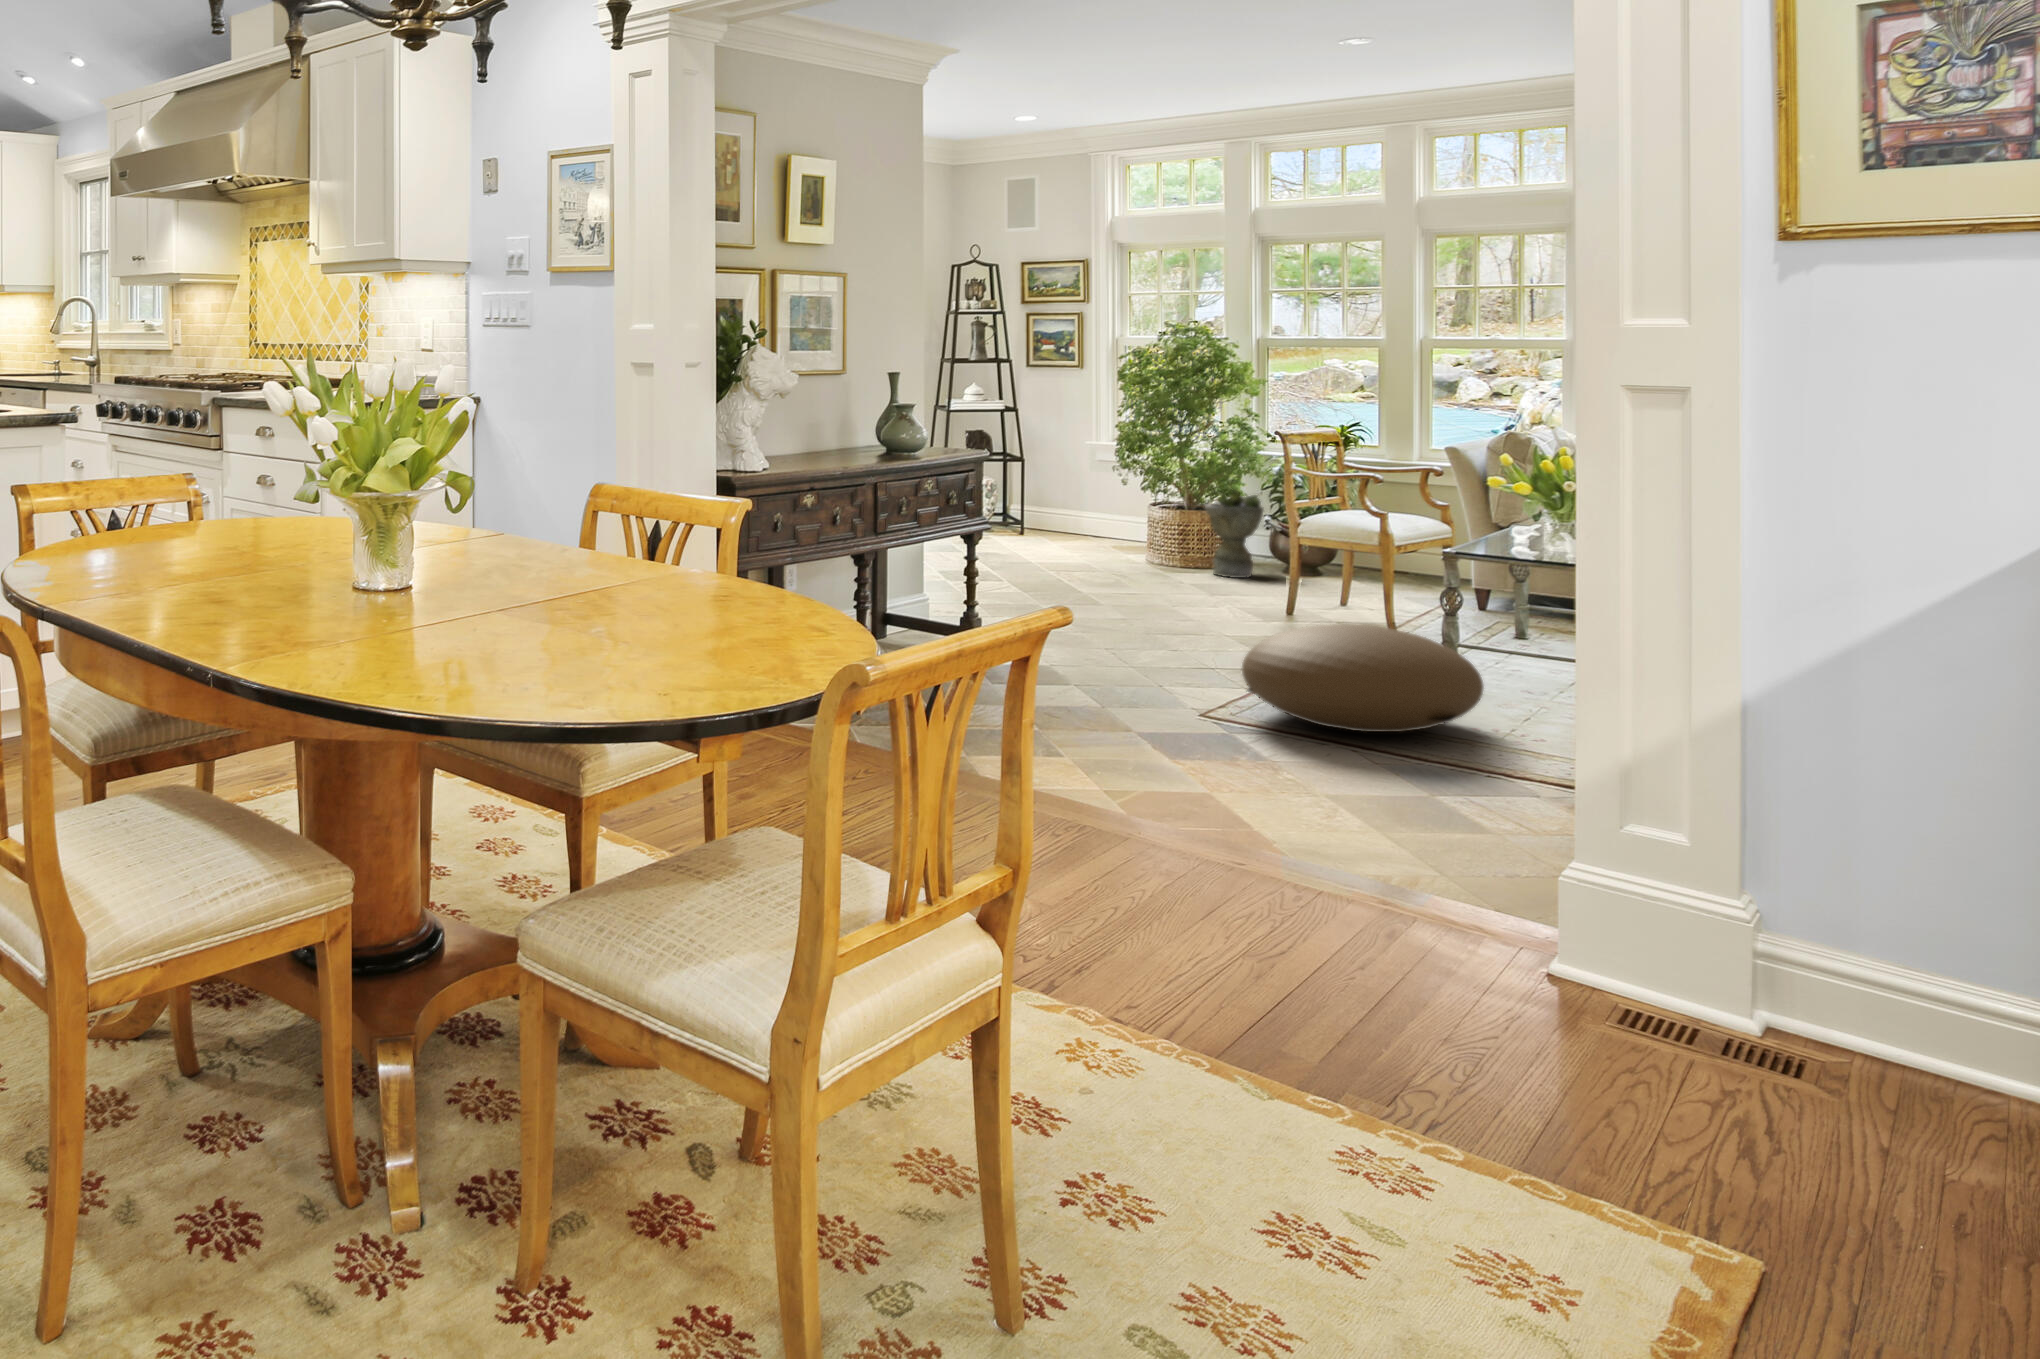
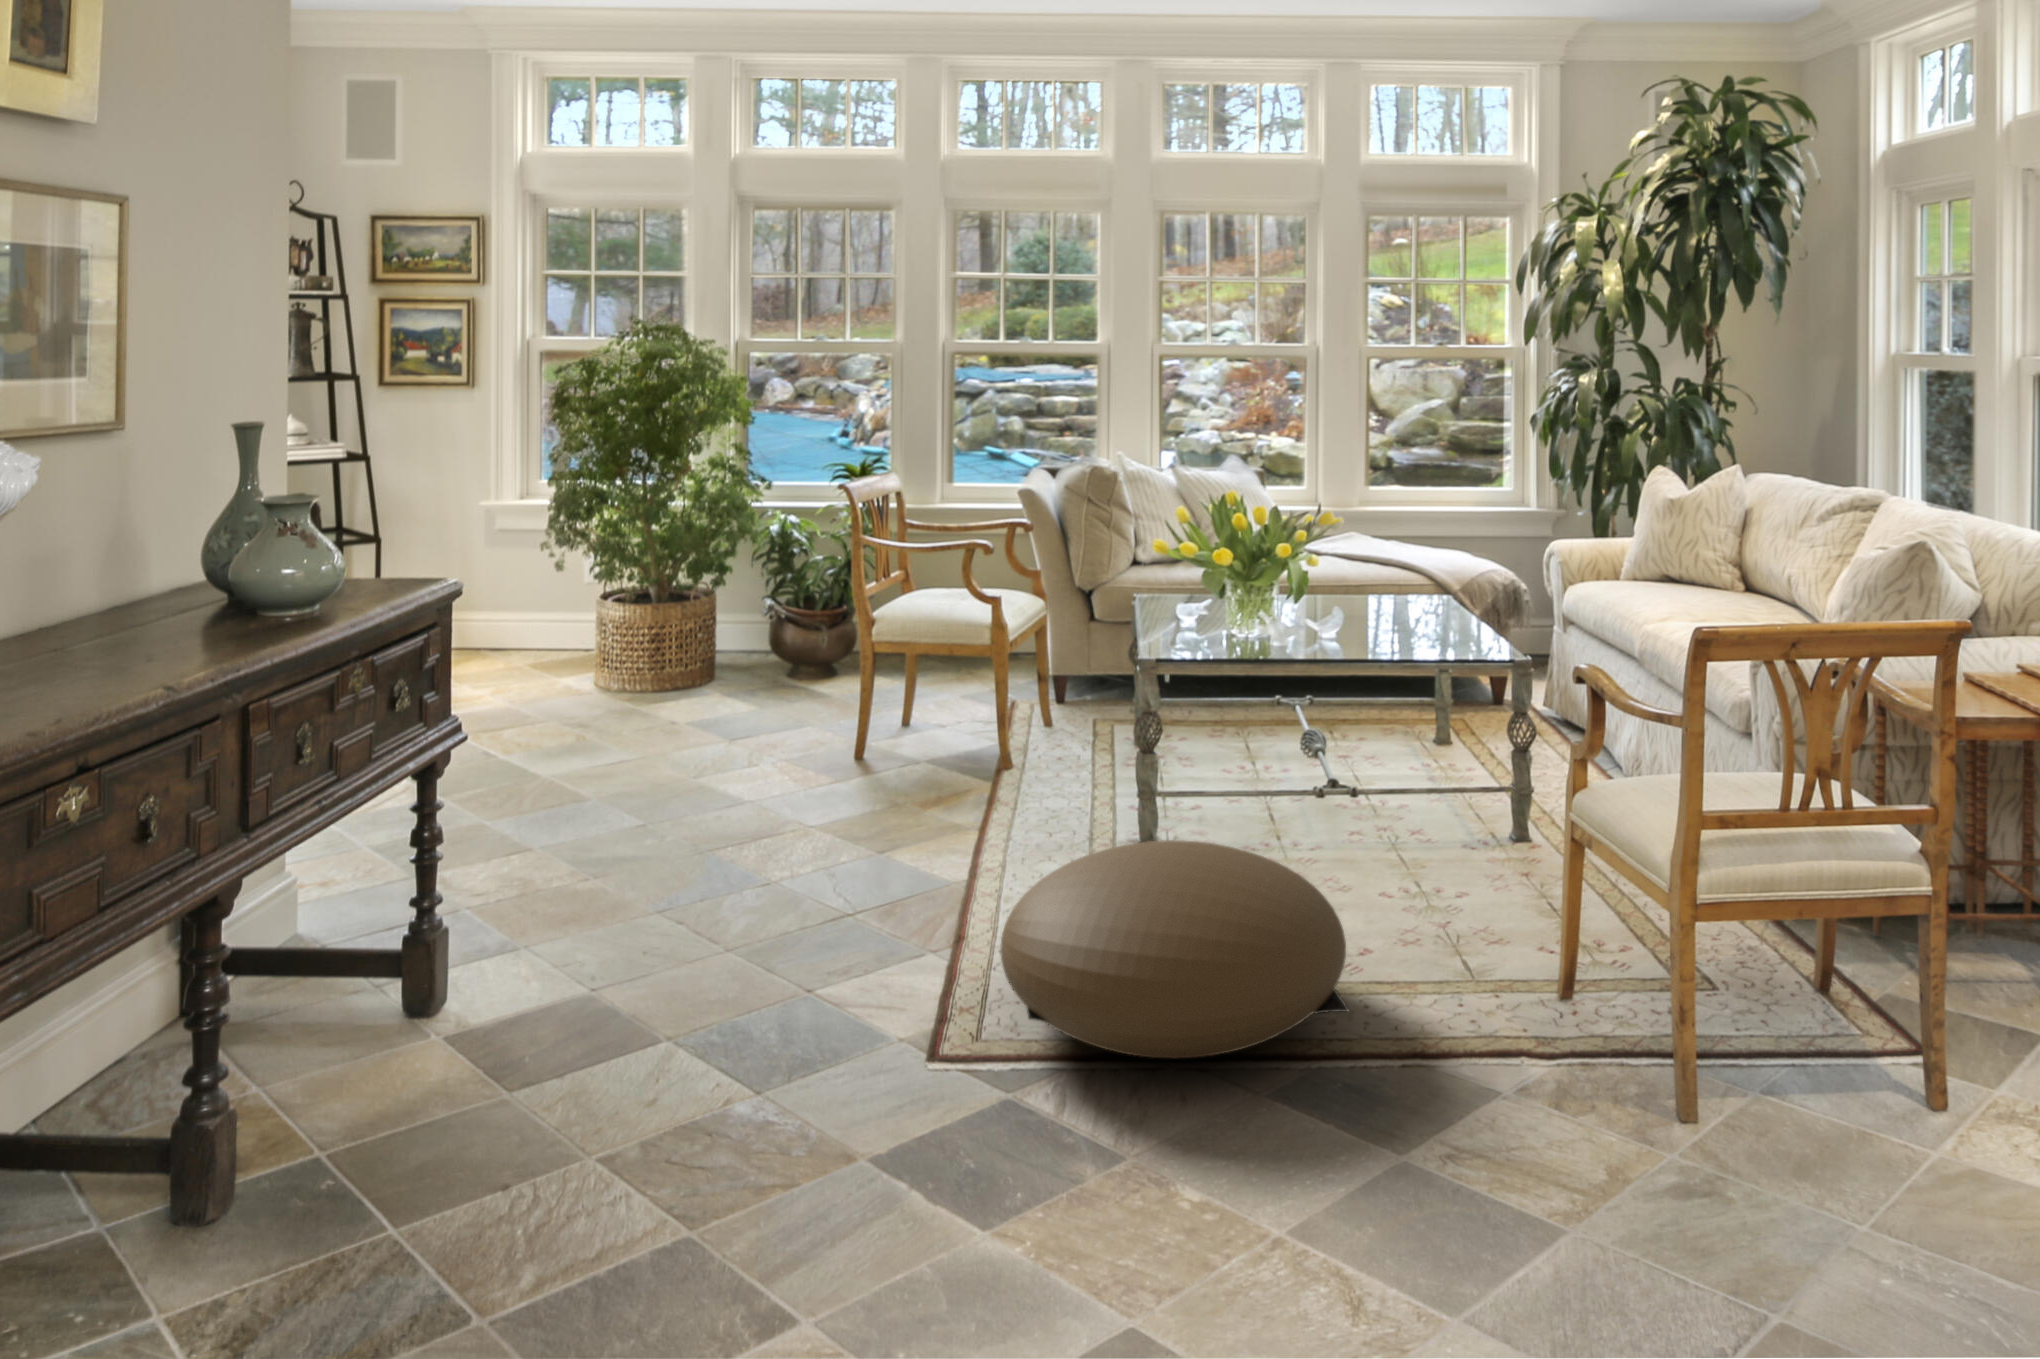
planter: present [1205,490,1263,578] -> none [683,566,763,694]

